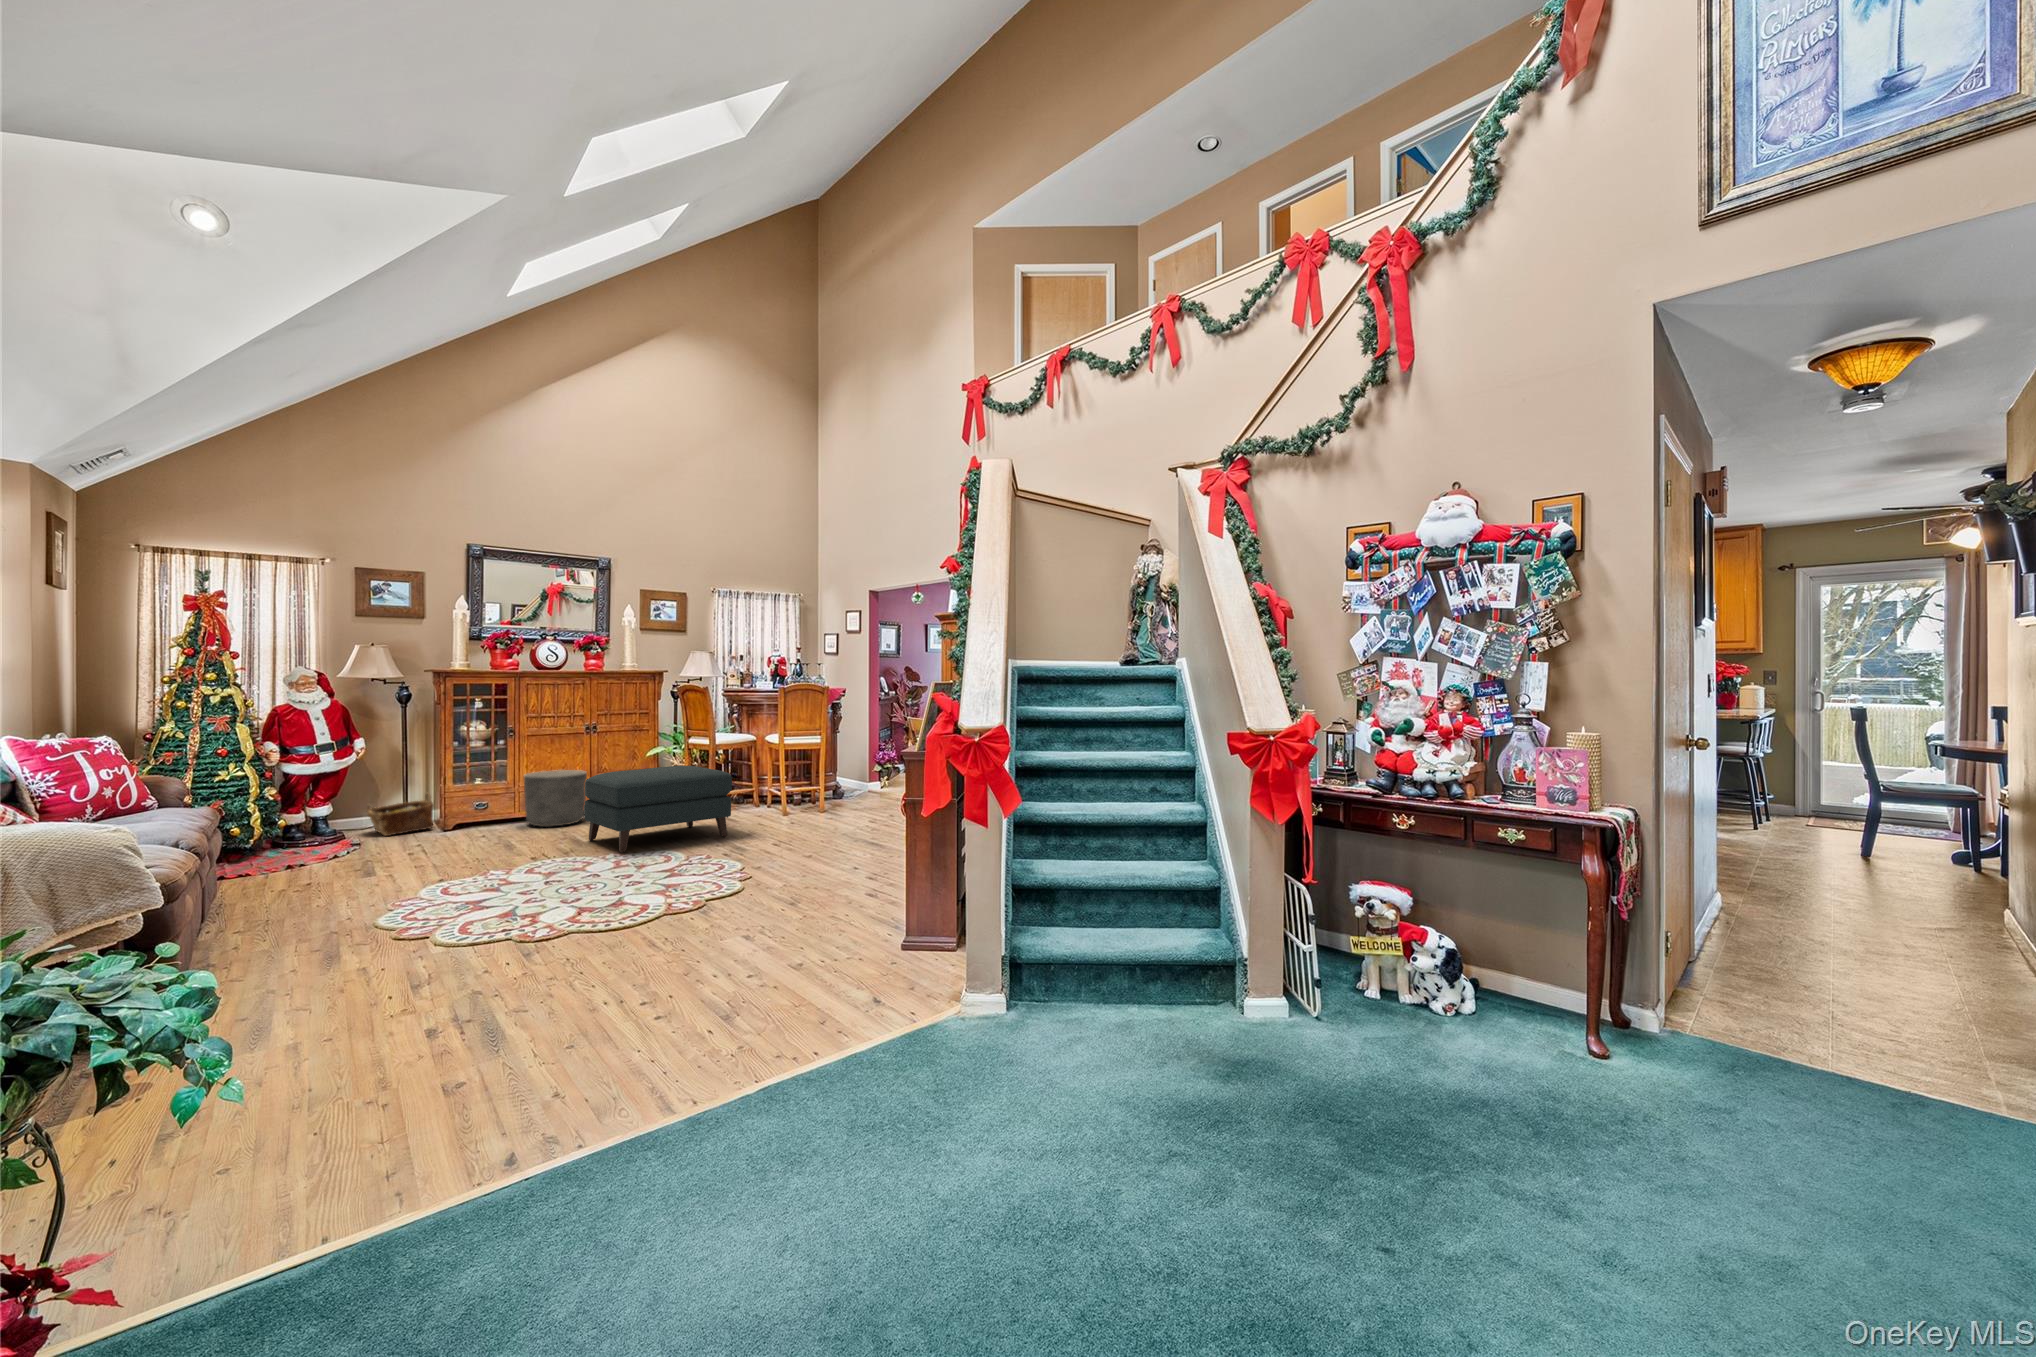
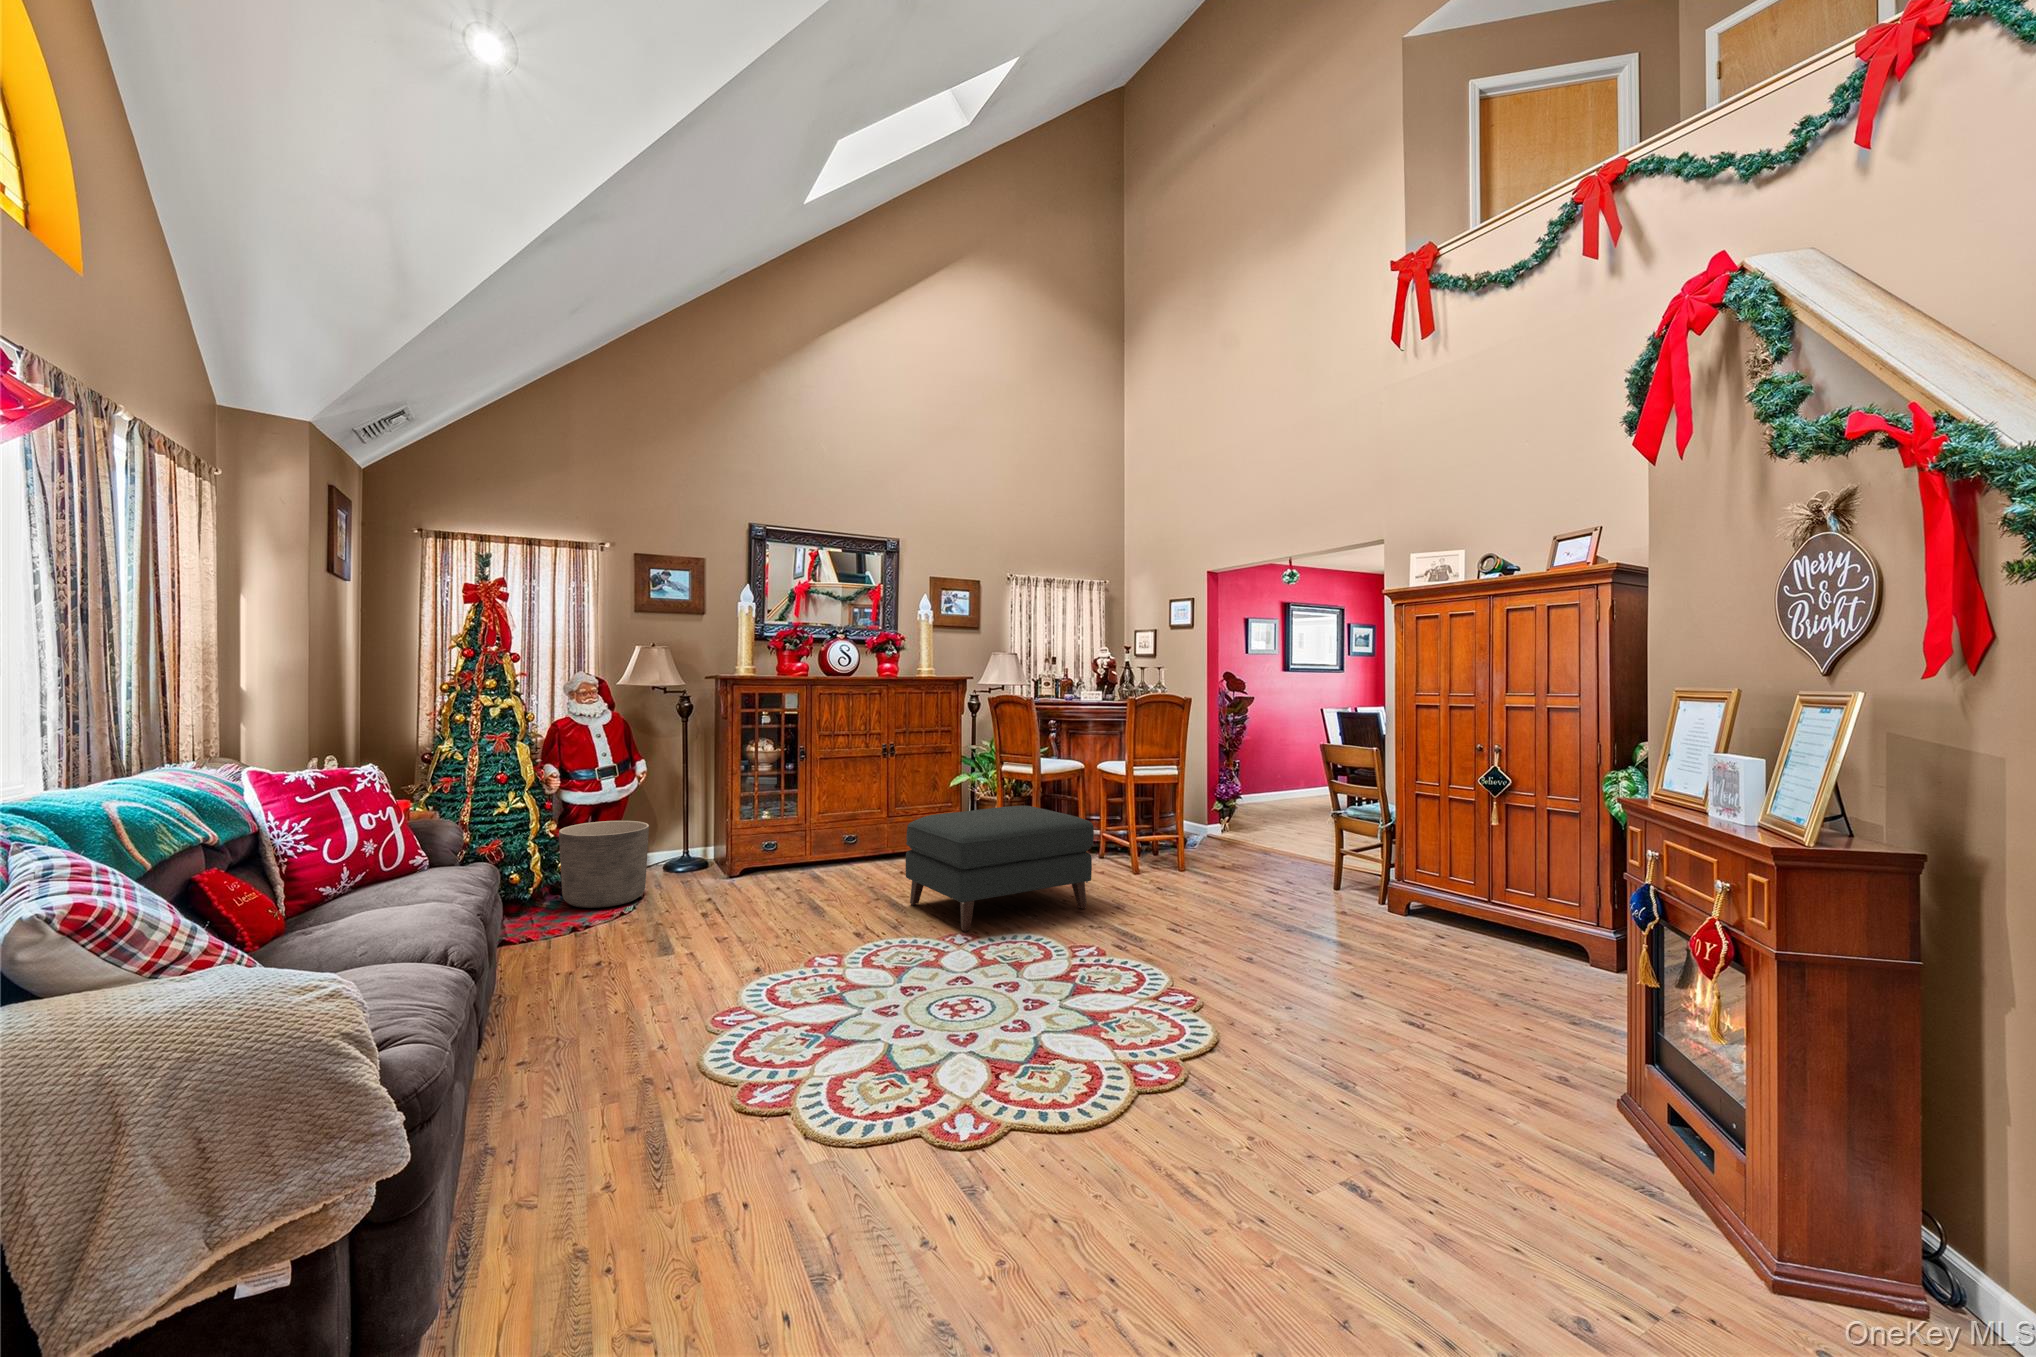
planter: present [524,770,587,827] -> present [559,821,649,908]
woven basket: present [367,793,434,836] -> none [648,826,720,881]

